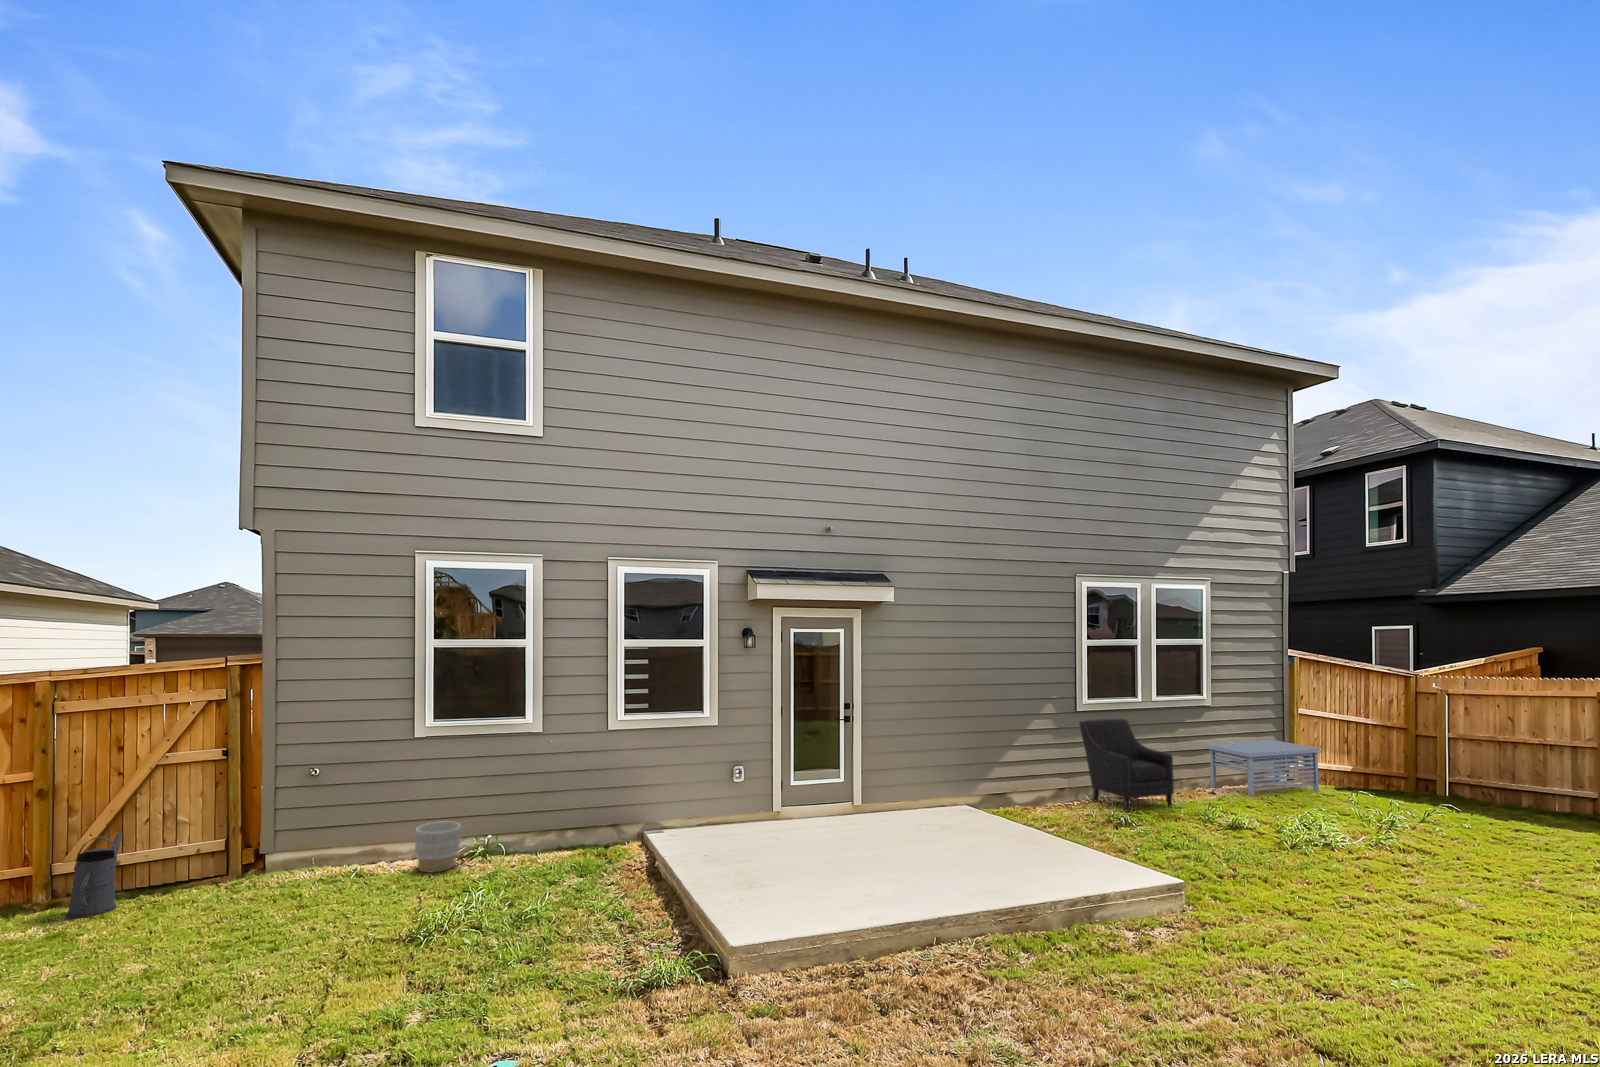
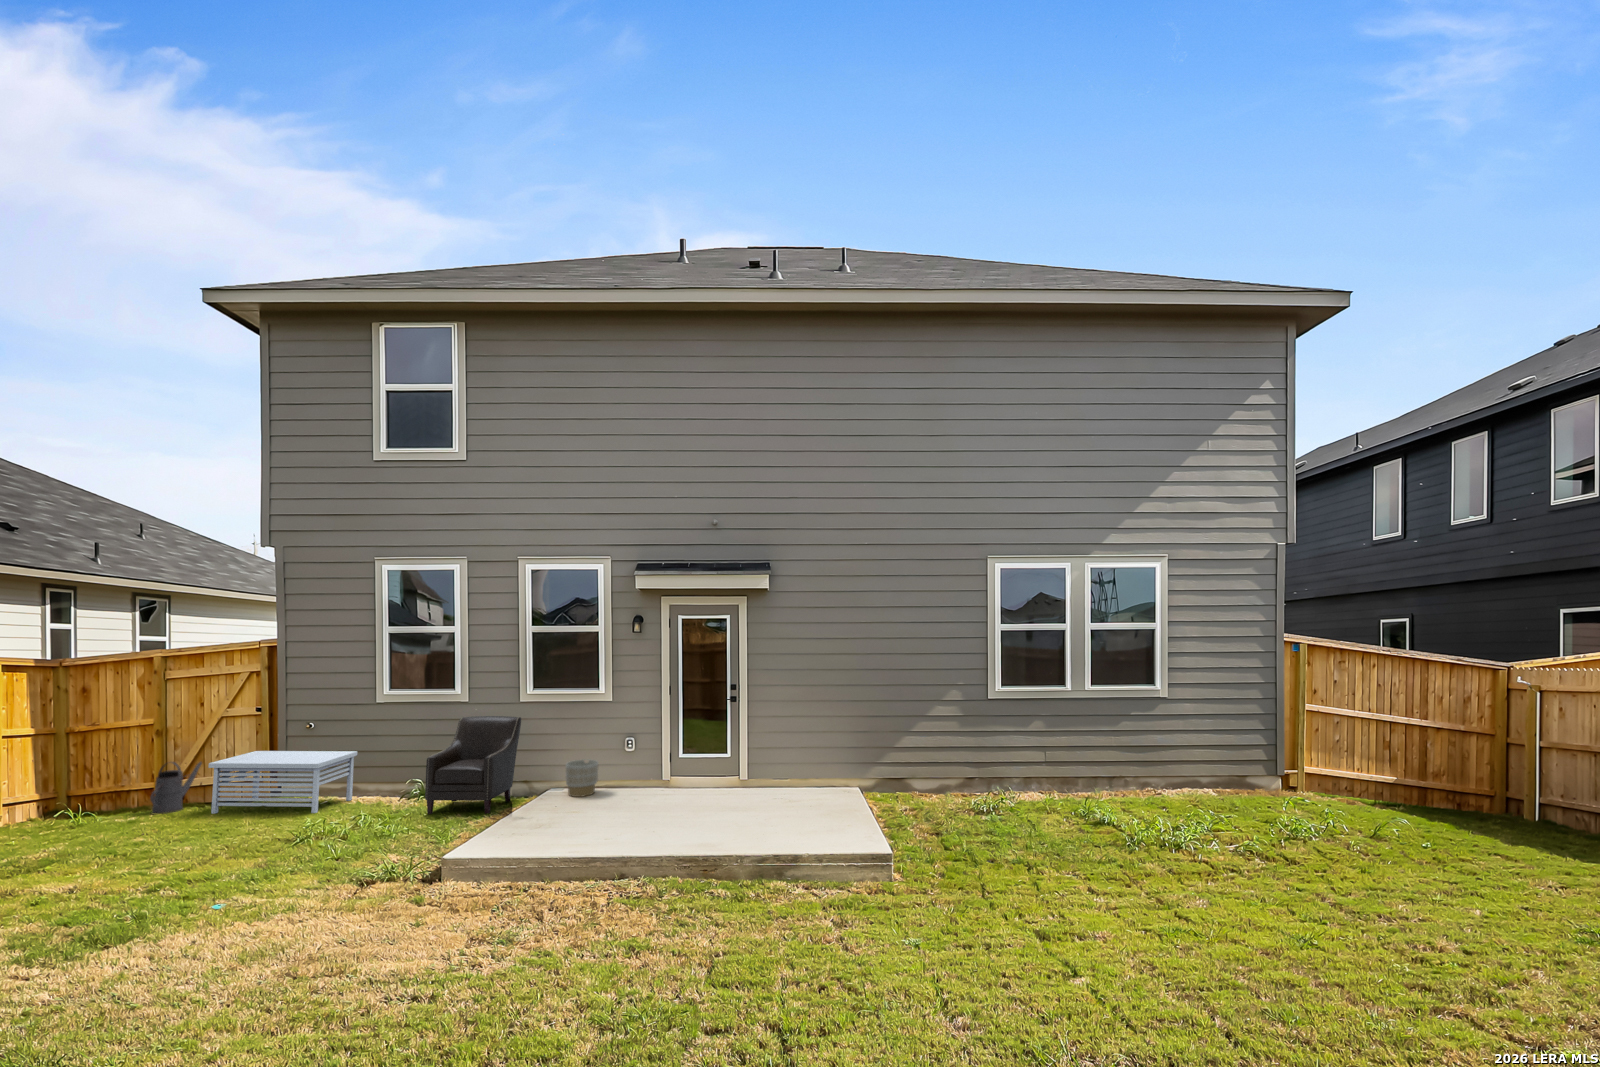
chair: present [1079,719,1174,812] -> present [425,716,521,814]
storage bench: present [1205,740,1321,798] -> present [208,751,357,814]
planter: present [415,821,461,872] -> present [566,760,598,797]

